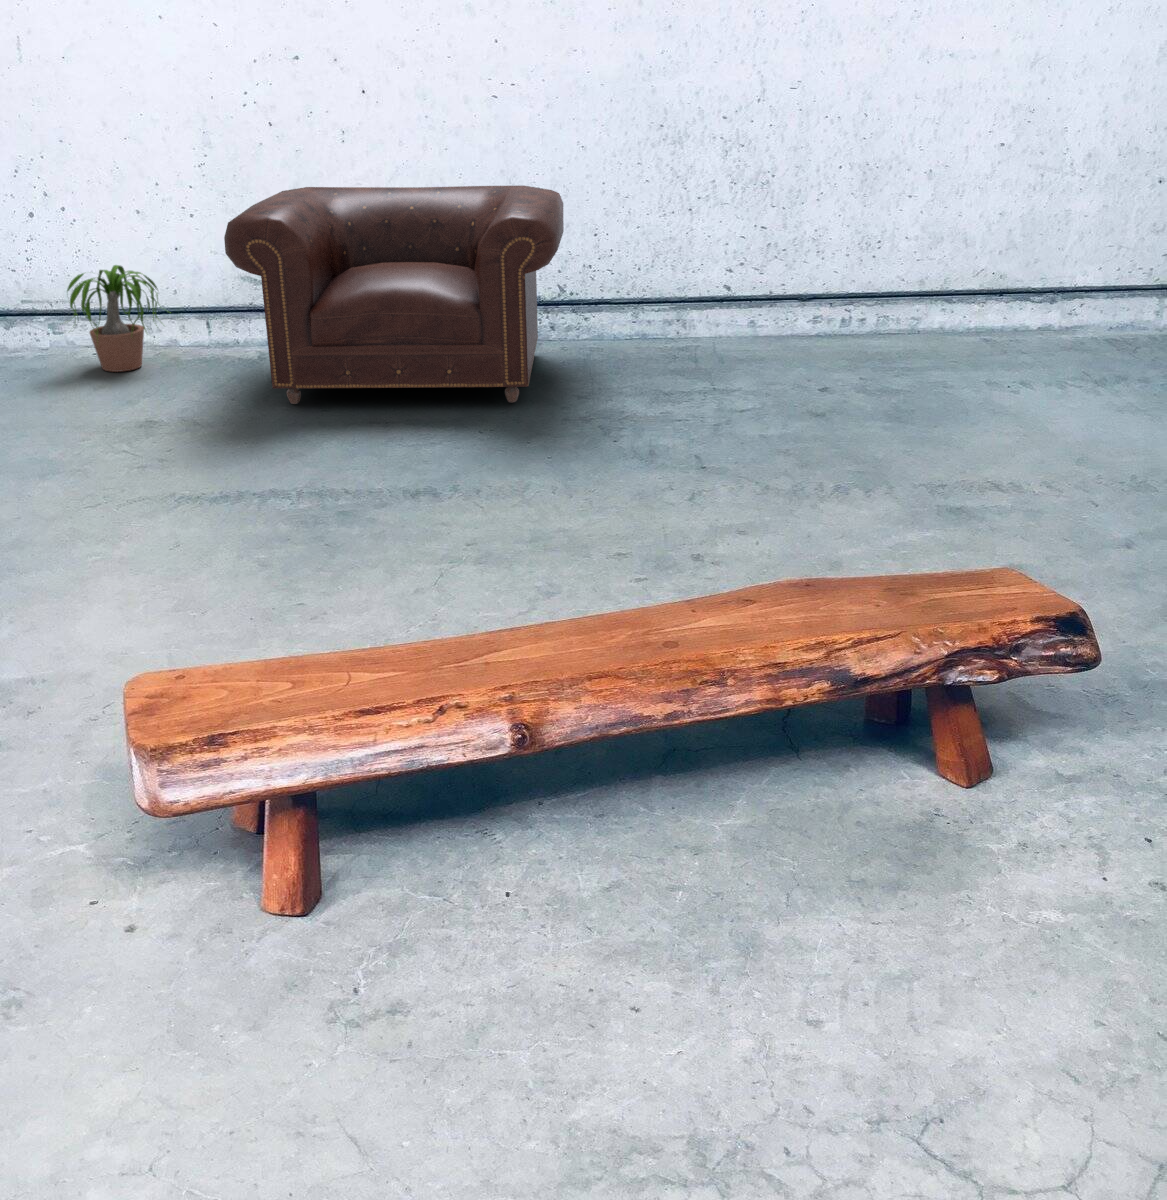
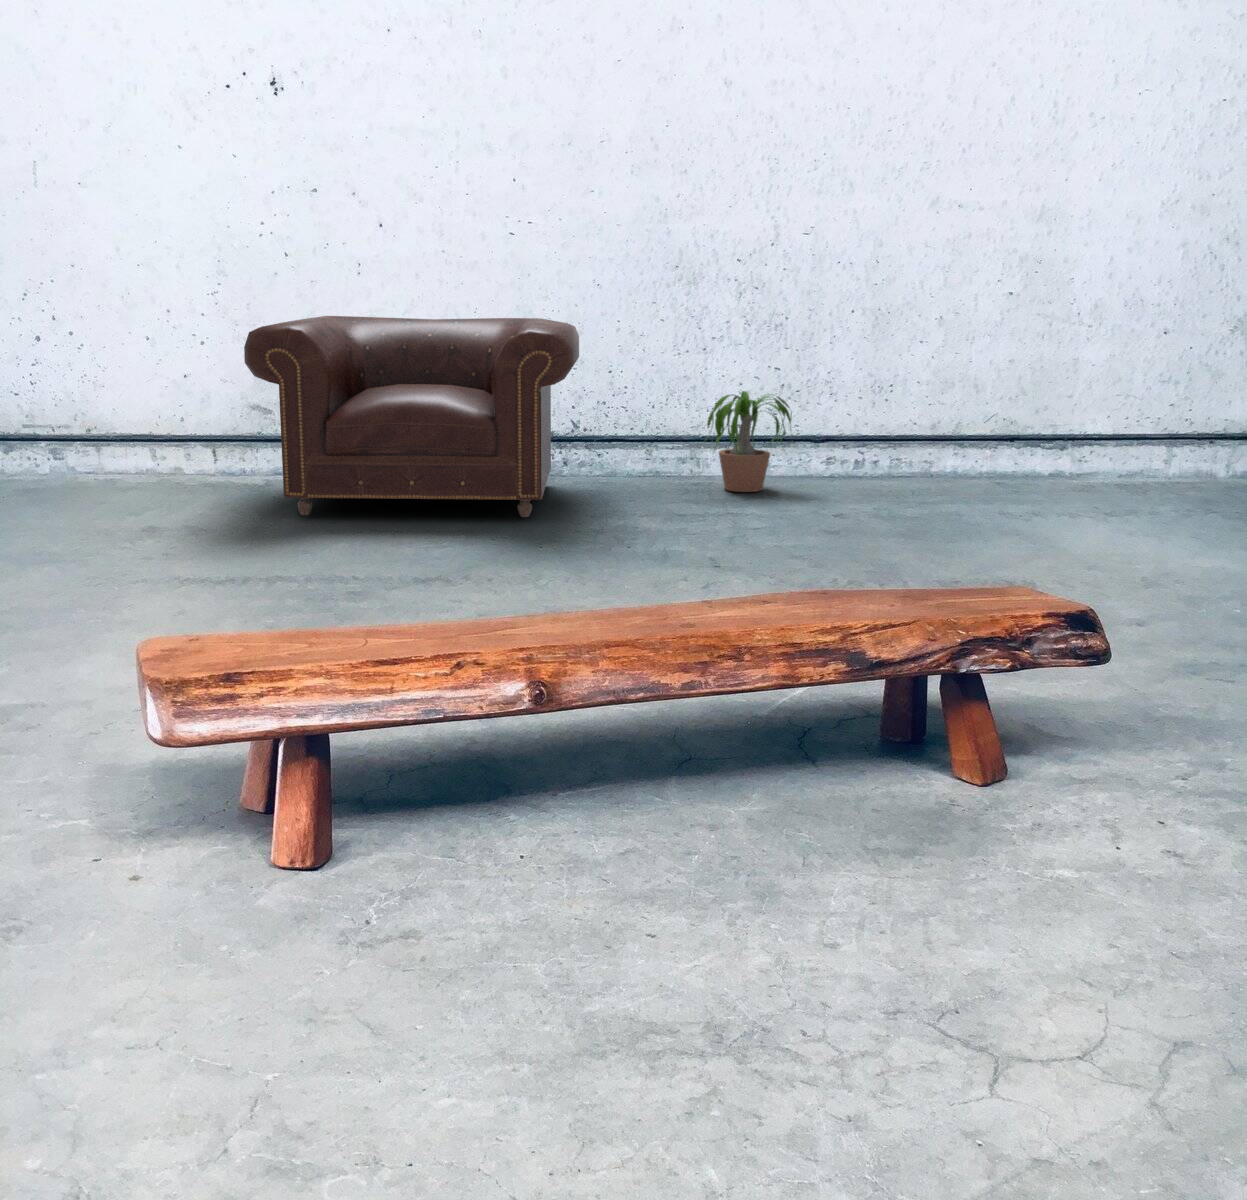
potted plant: present [67,265,158,372] -> present [707,391,792,492]

